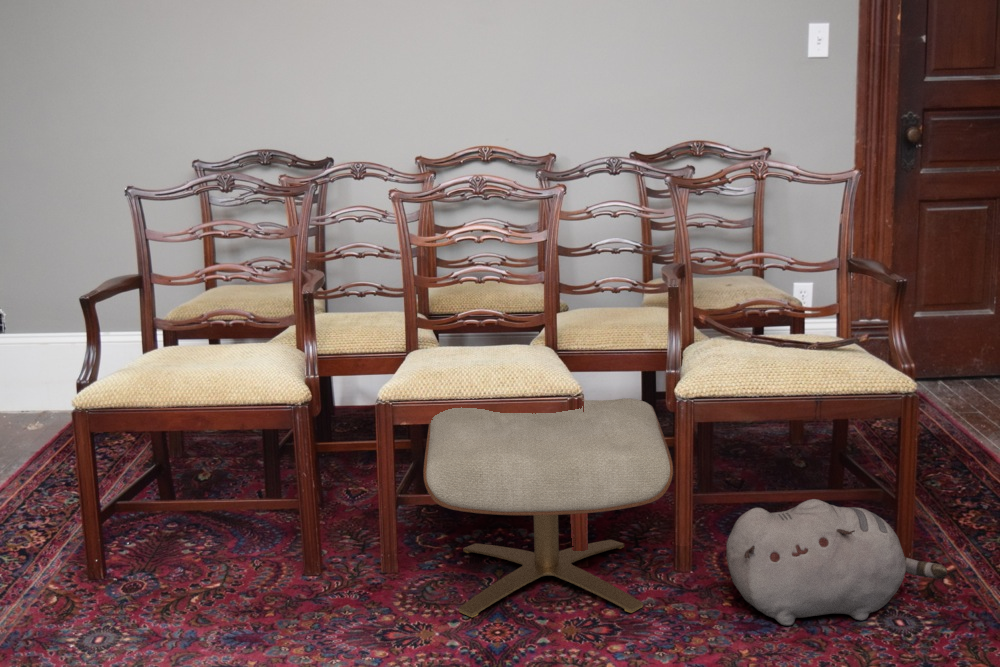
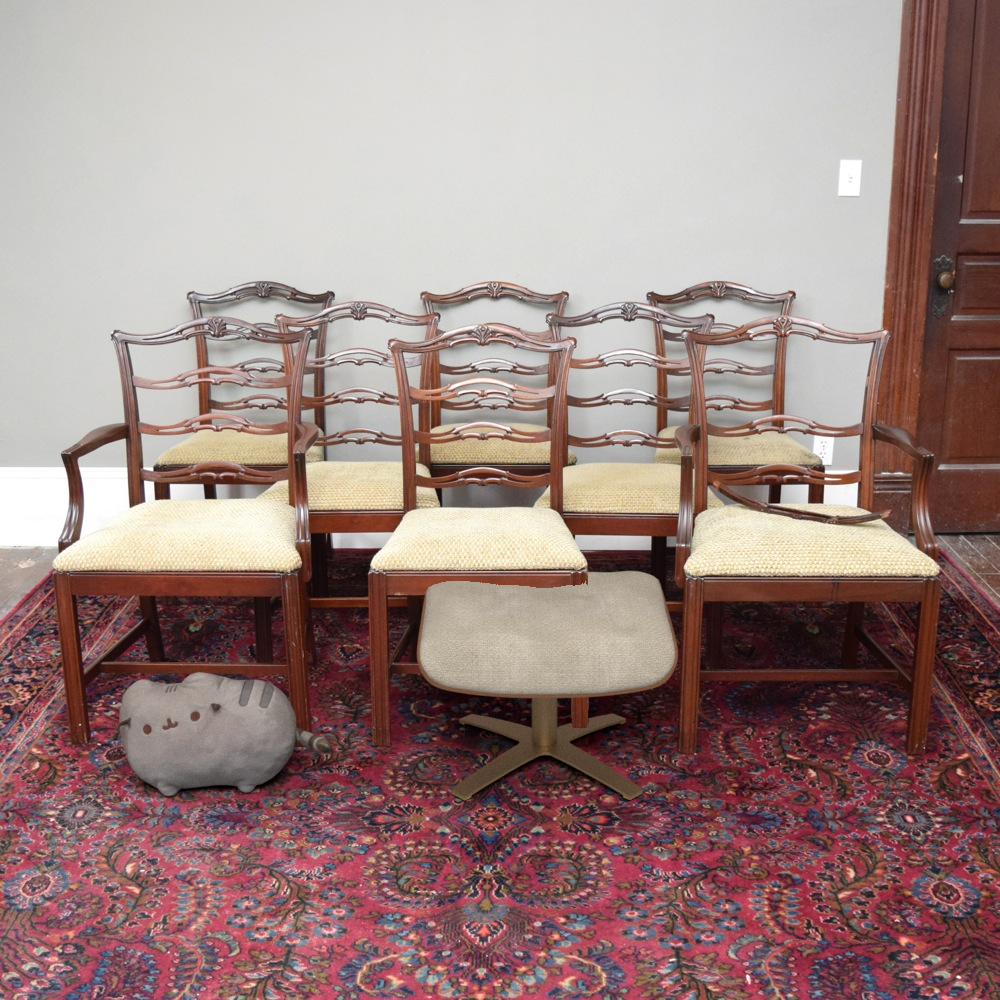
plush toy: present [726,499,947,626] -> present [115,672,332,796]

